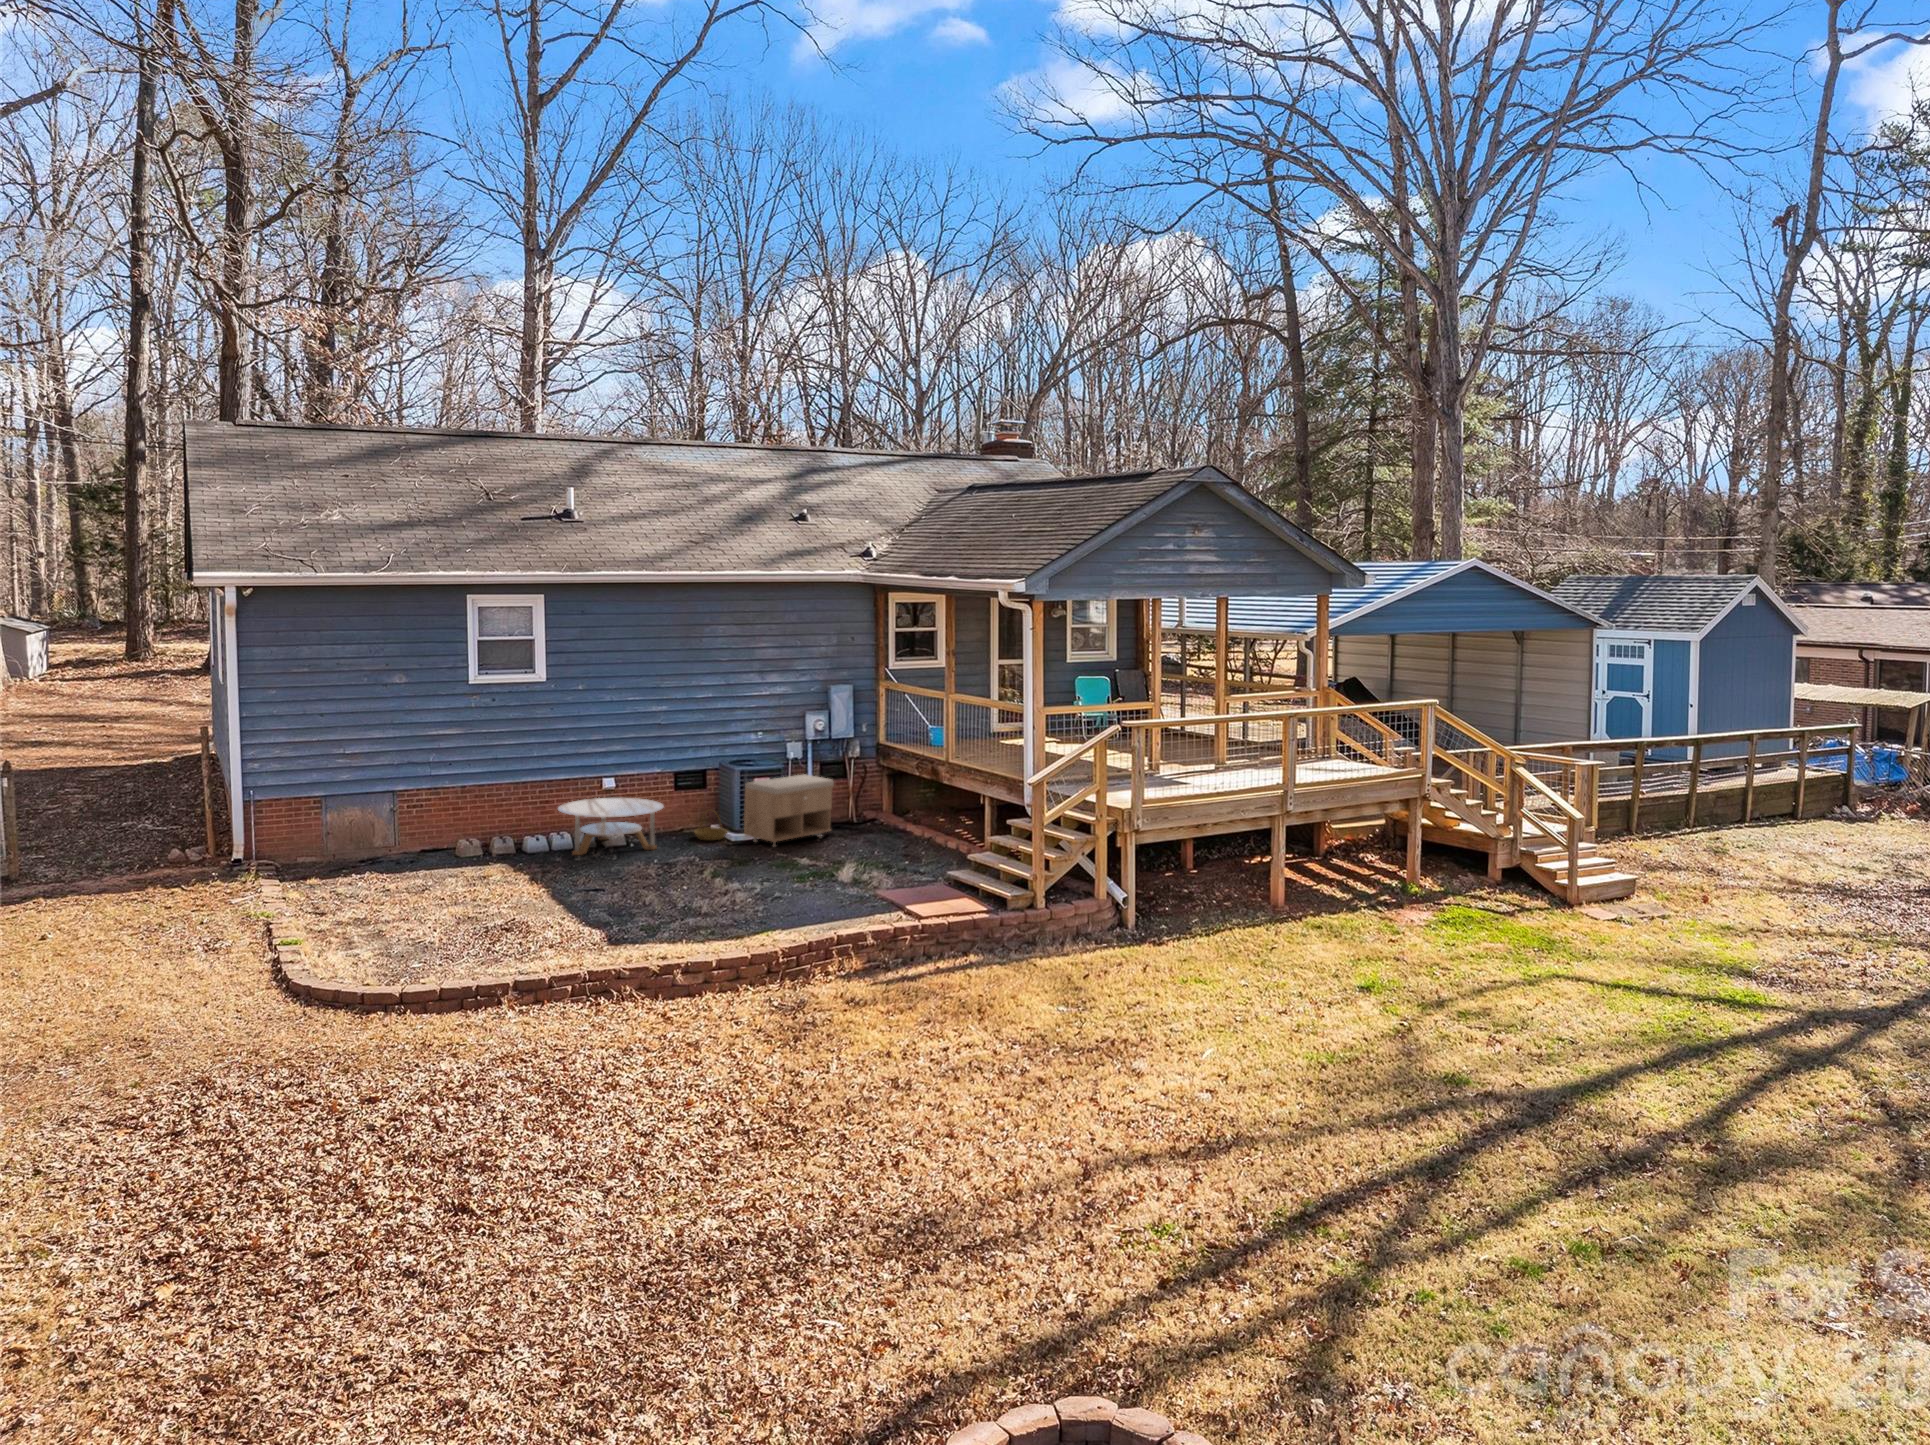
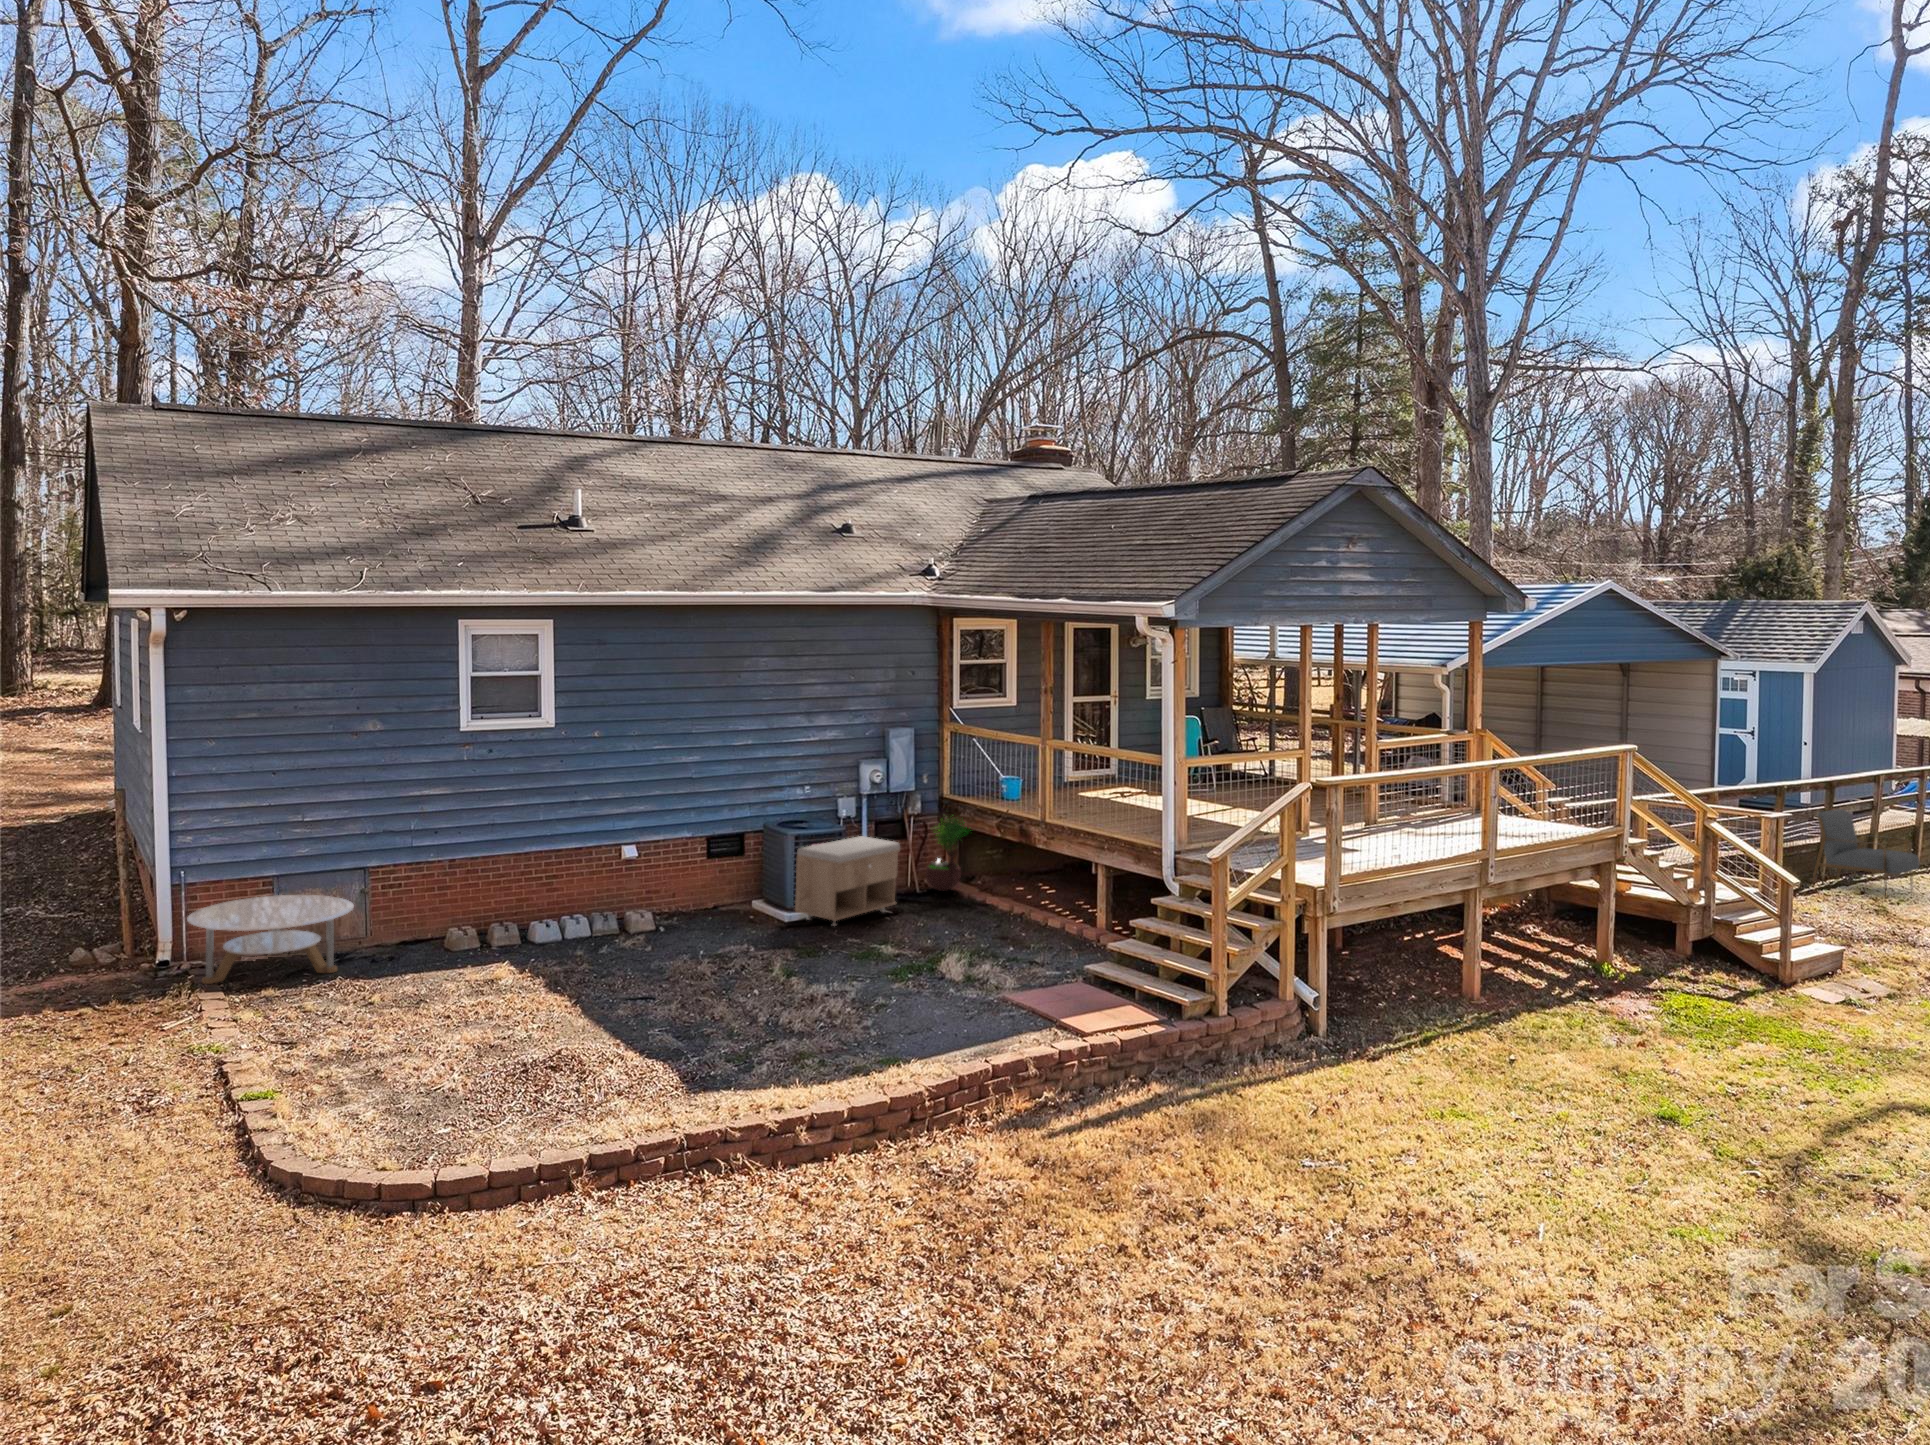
potted tree: none [865,754,906,823] -> present [925,815,967,891]
chair: none [1673,763,1769,842] -> present [1812,809,1919,897]
round table: present [558,798,664,855] -> present [187,895,354,984]
basket: present [694,811,728,840] -> none [733,881,774,919]

